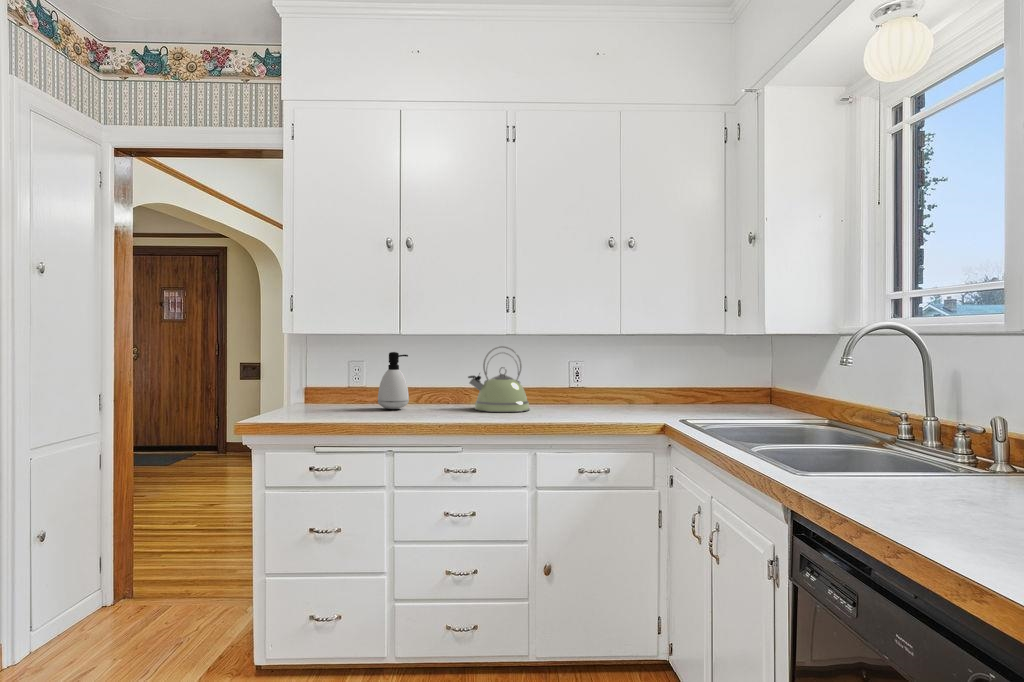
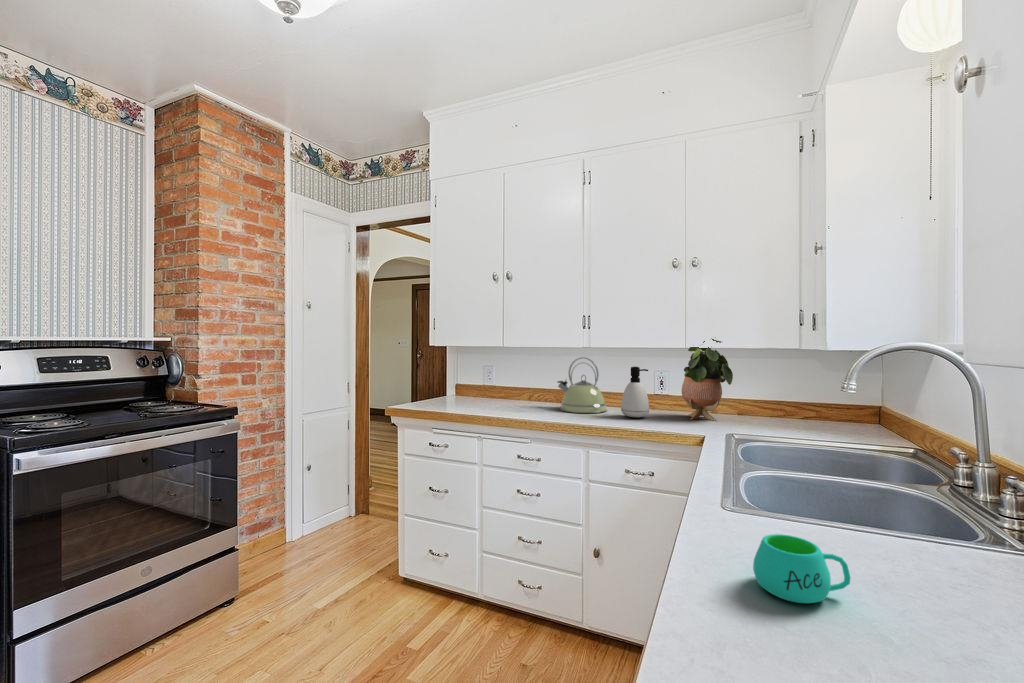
potted plant: none [612,324,665,412] -> present [682,338,733,420]
soap dispenser: present [378,352,409,409] -> present [621,367,649,418]
mug: none [890,467,957,513] -> present [753,534,850,603]

